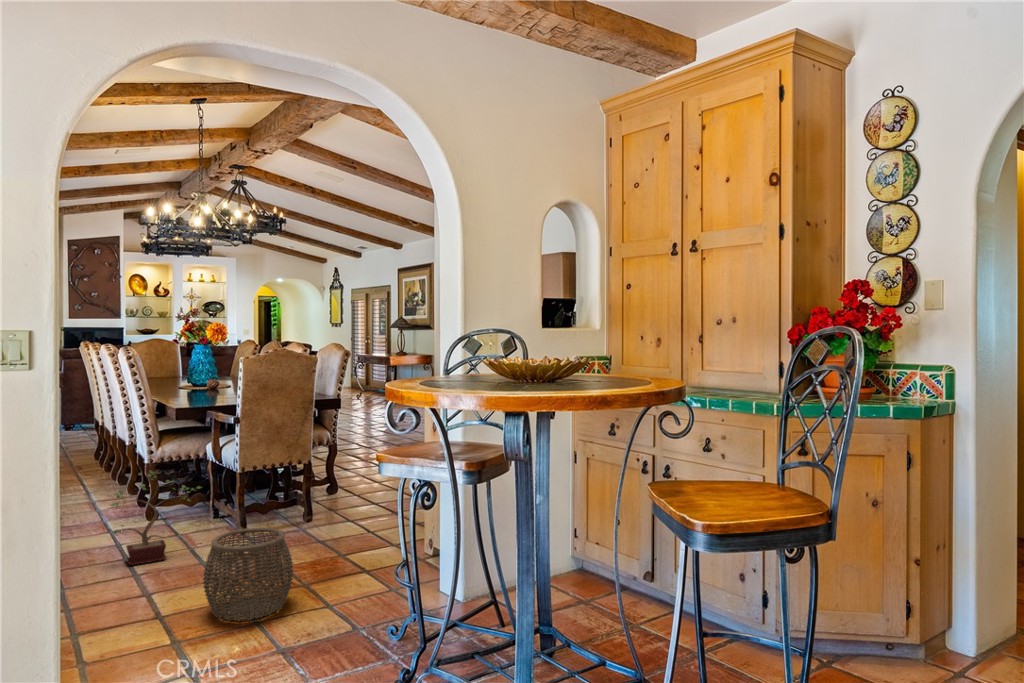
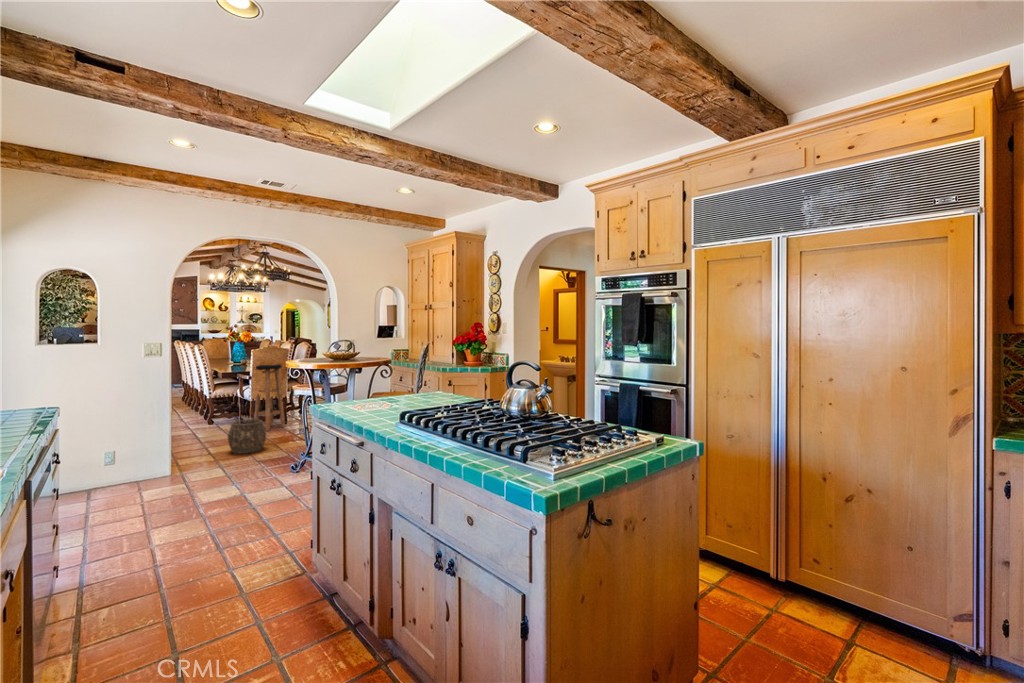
bar stool: none [245,390,312,542] -> present [254,364,285,431]
potted plant: present [110,470,201,565] -> none [189,398,232,439]

